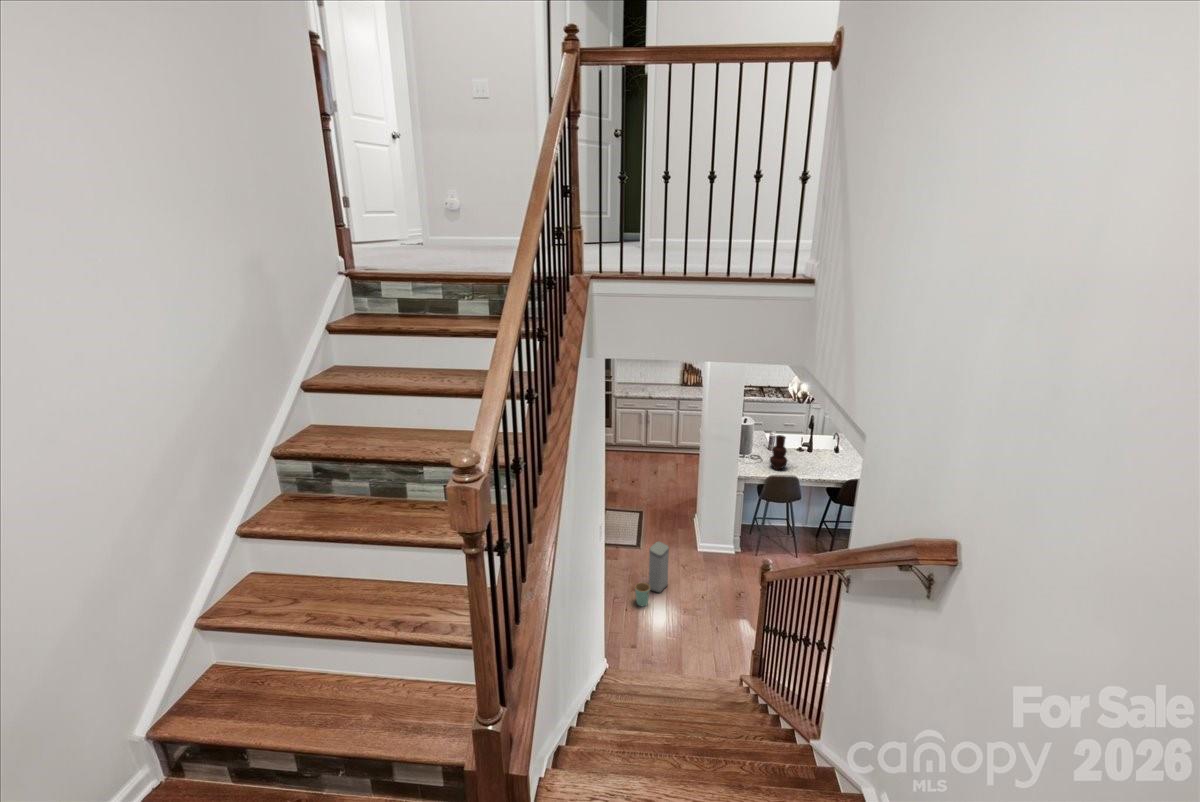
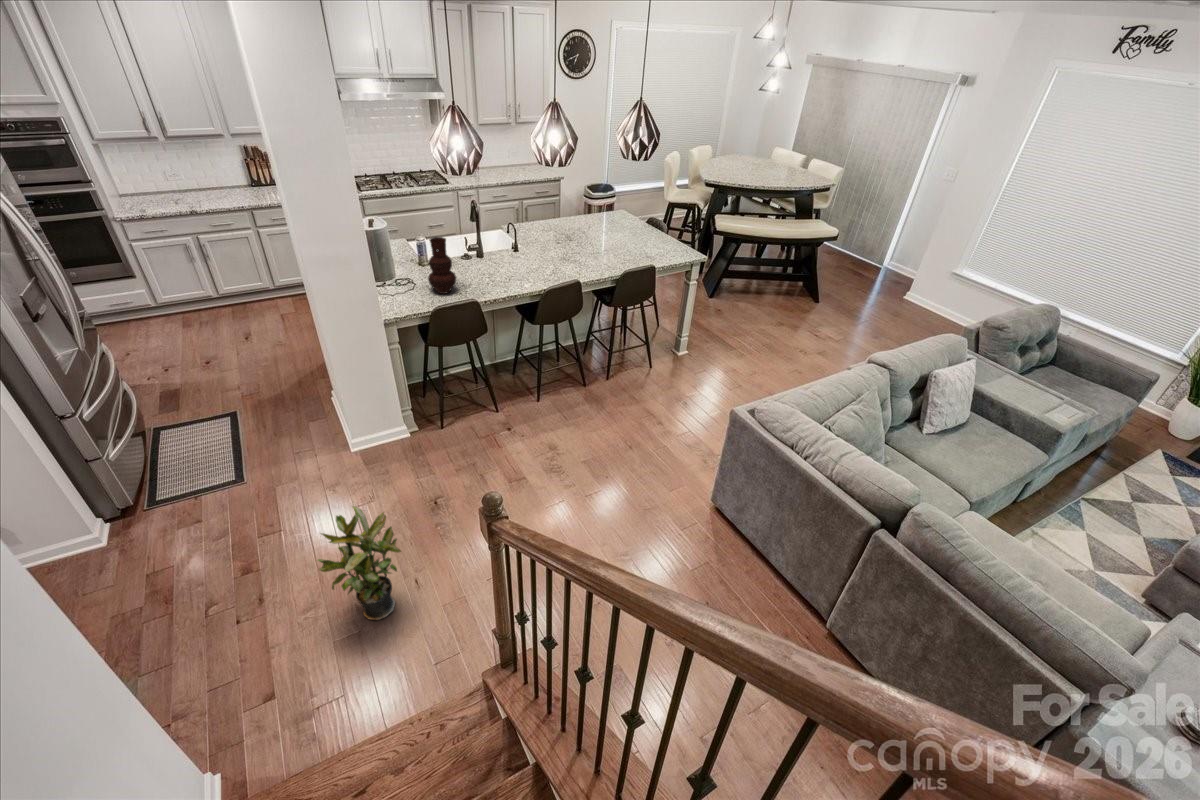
trash can: present [635,541,669,606] -> none [240,477,311,607]
potted plant: none [674,561,714,634] -> present [318,506,401,620]

